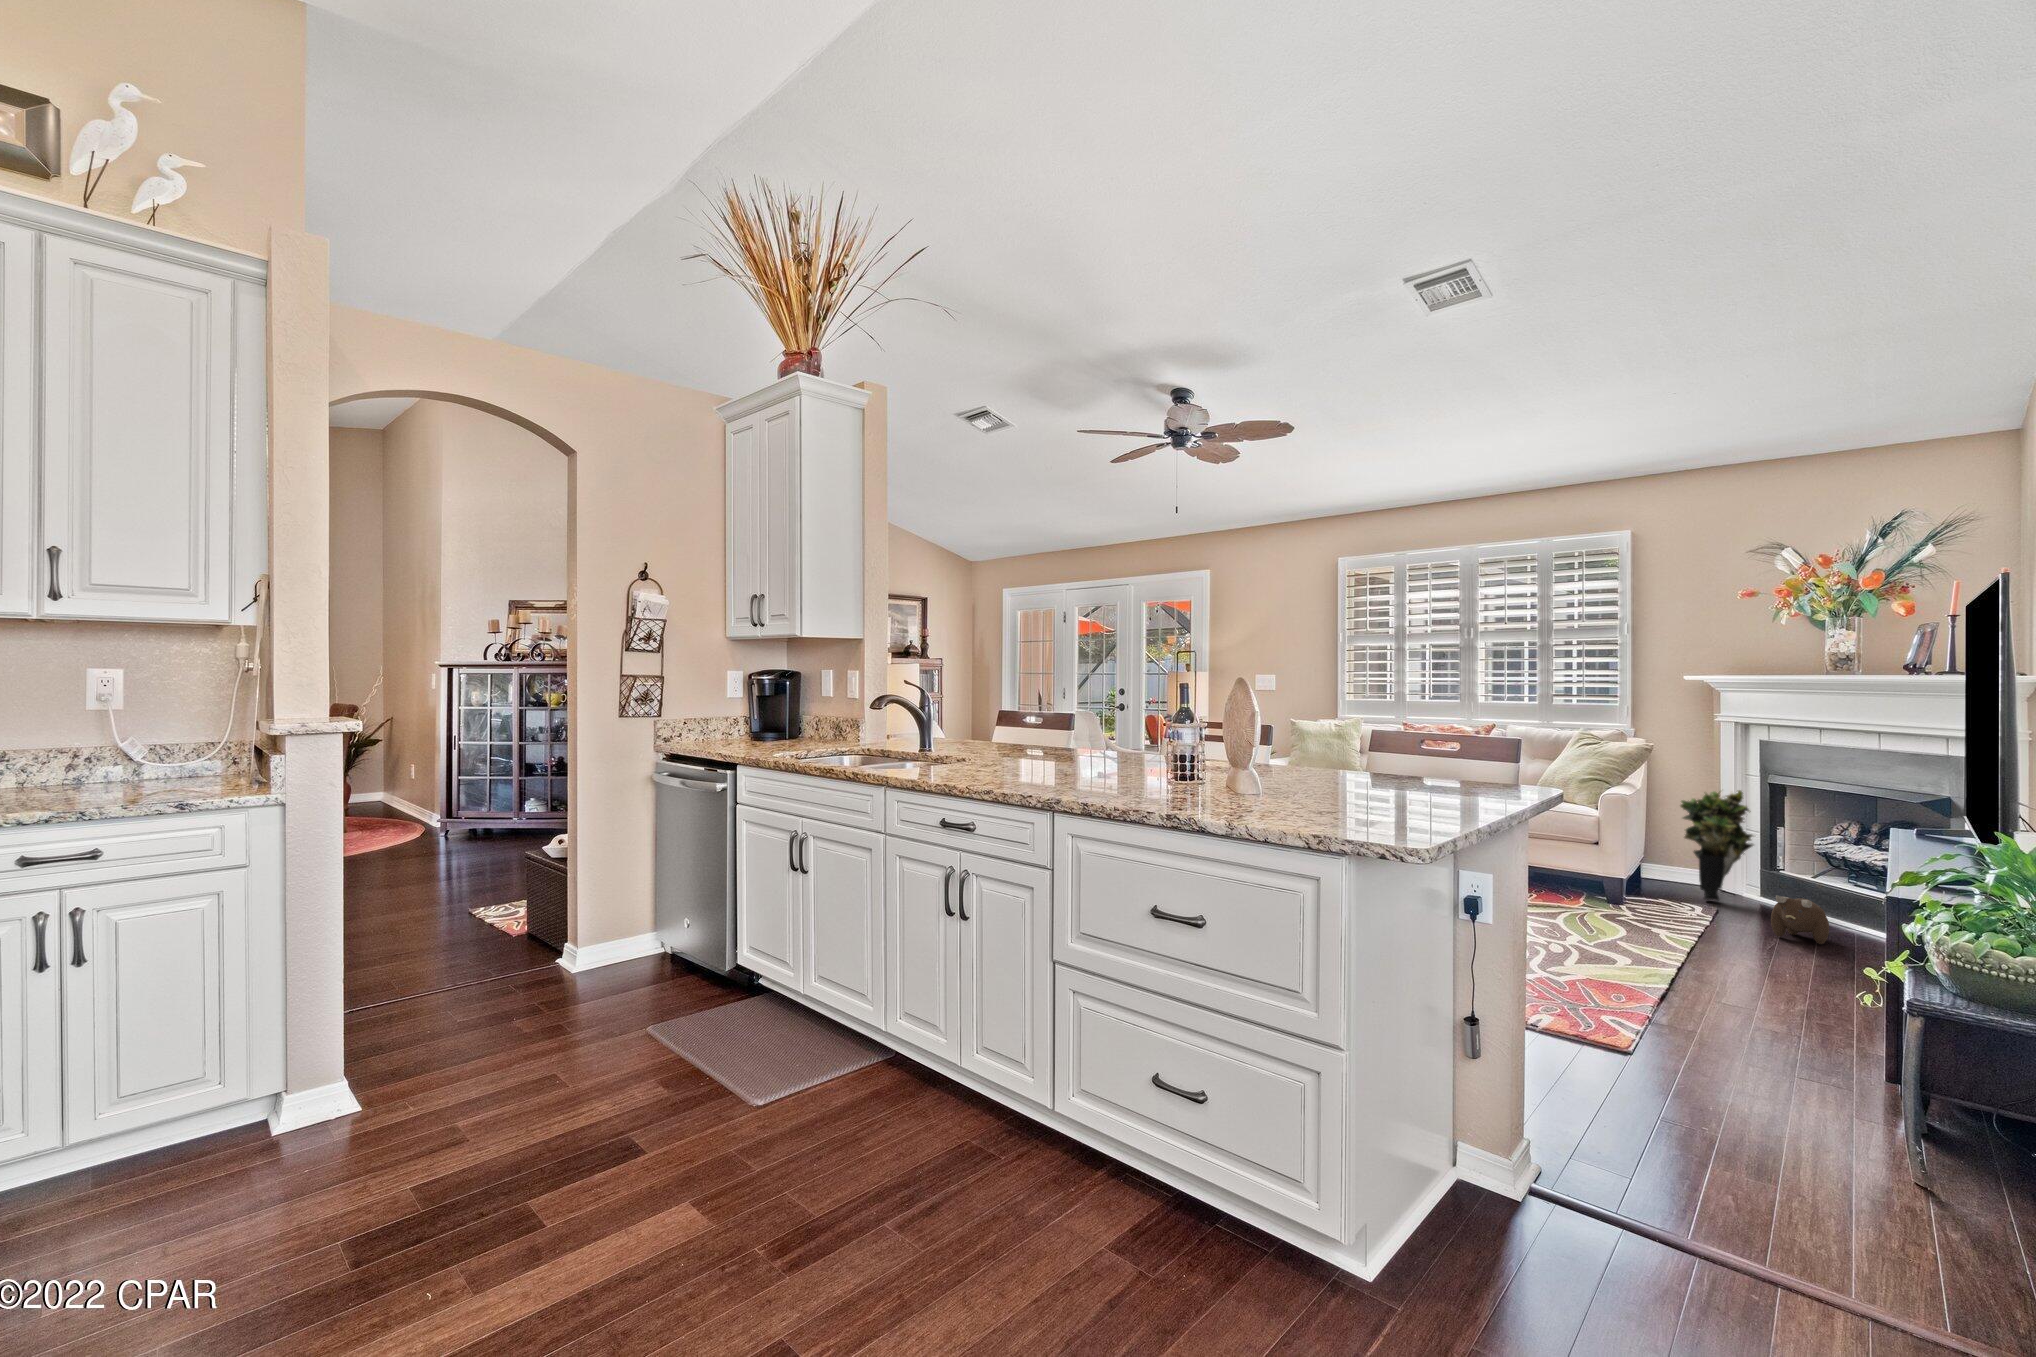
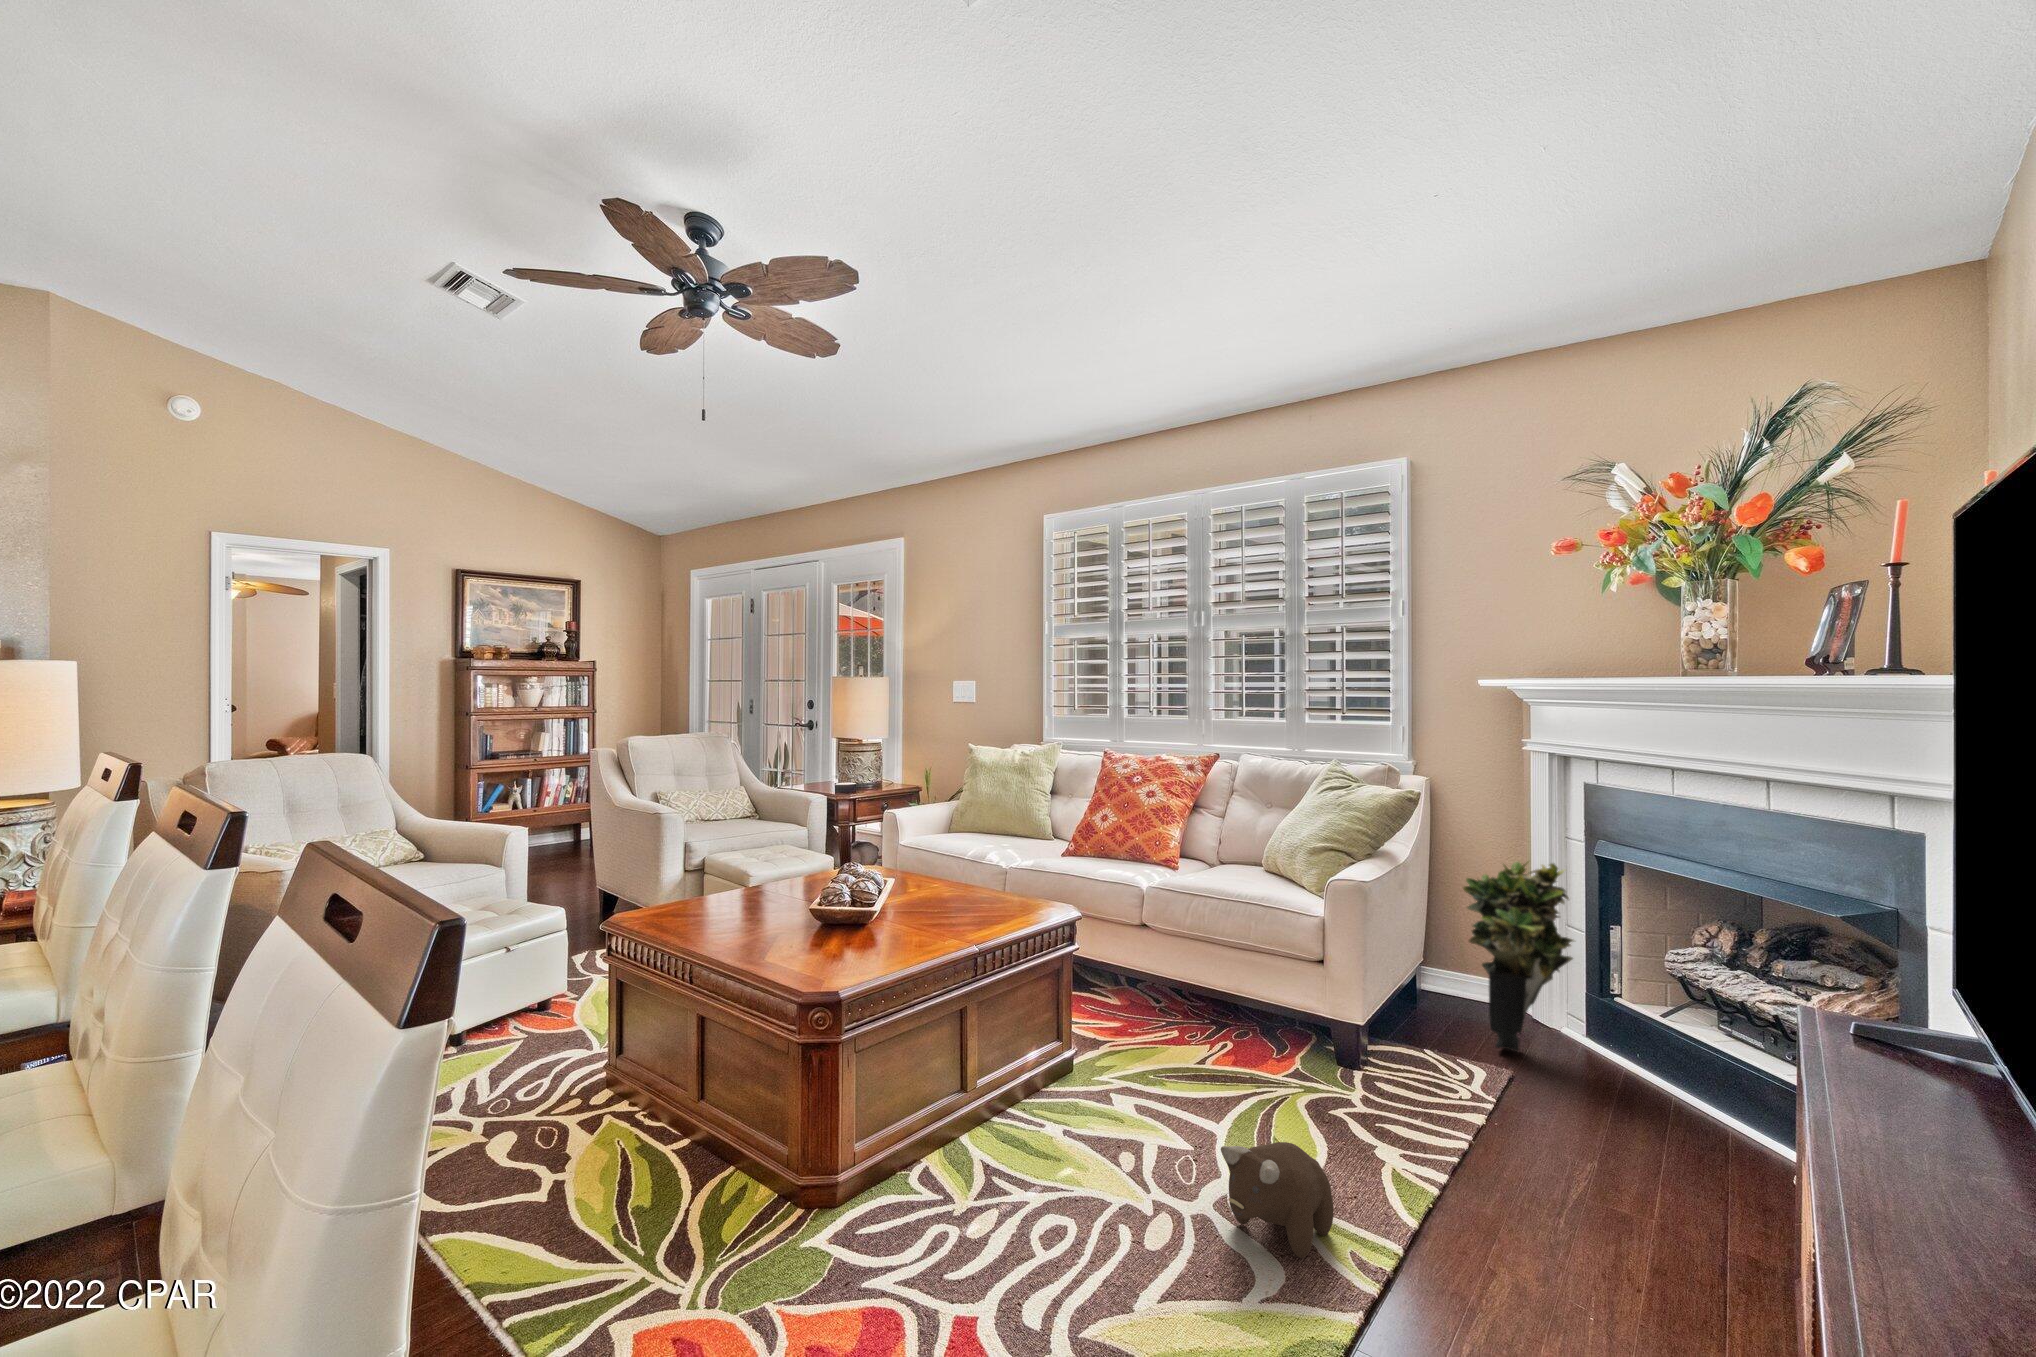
plush toy: present [1771,895,1829,944] -> present [1221,1142,1333,1258]

